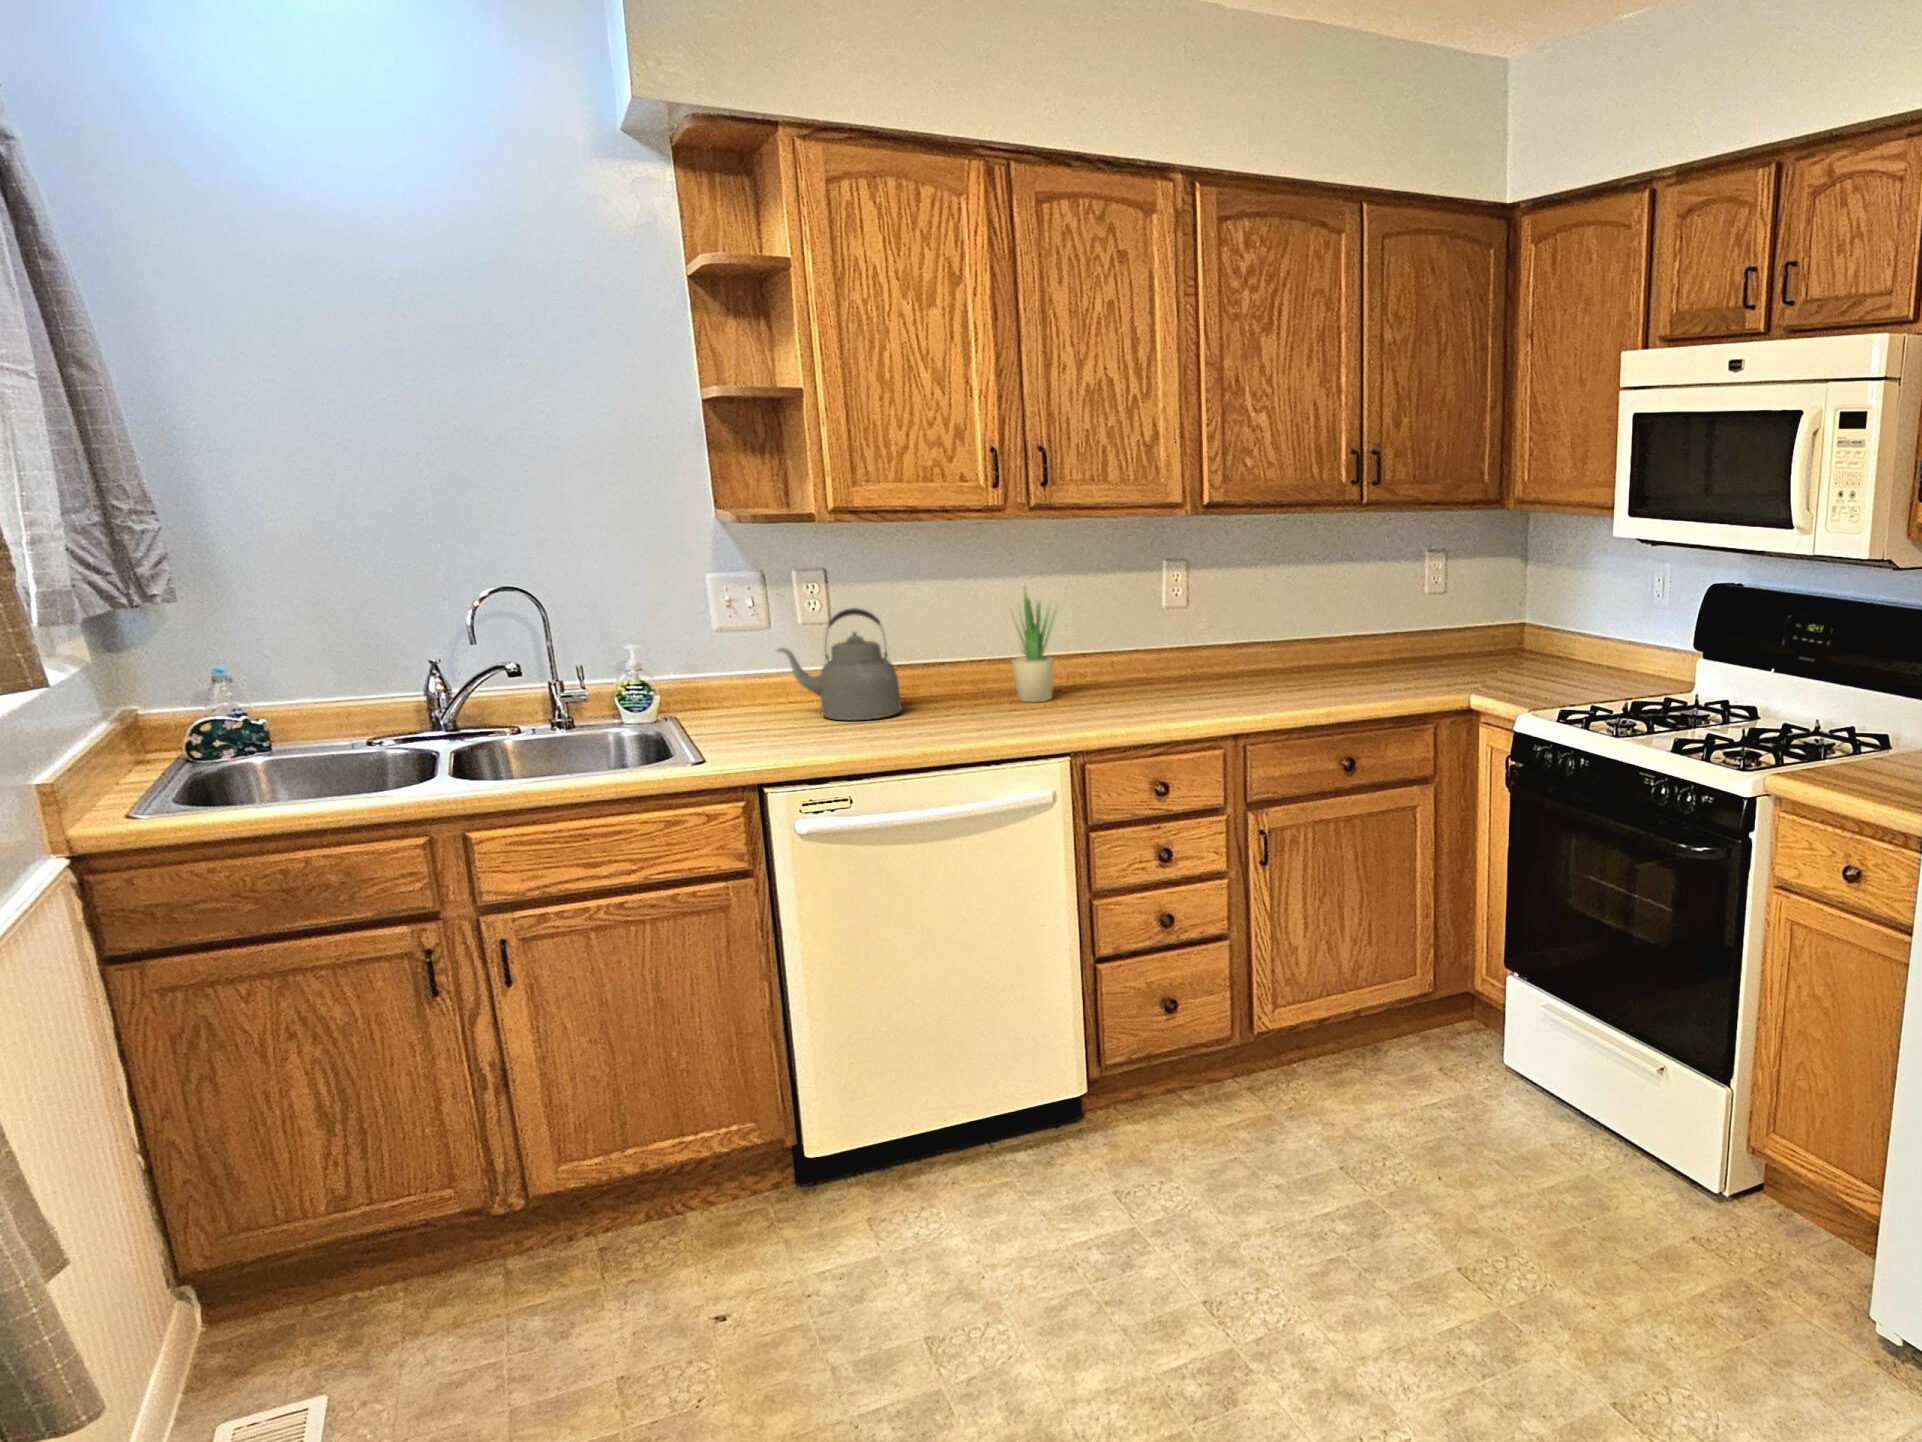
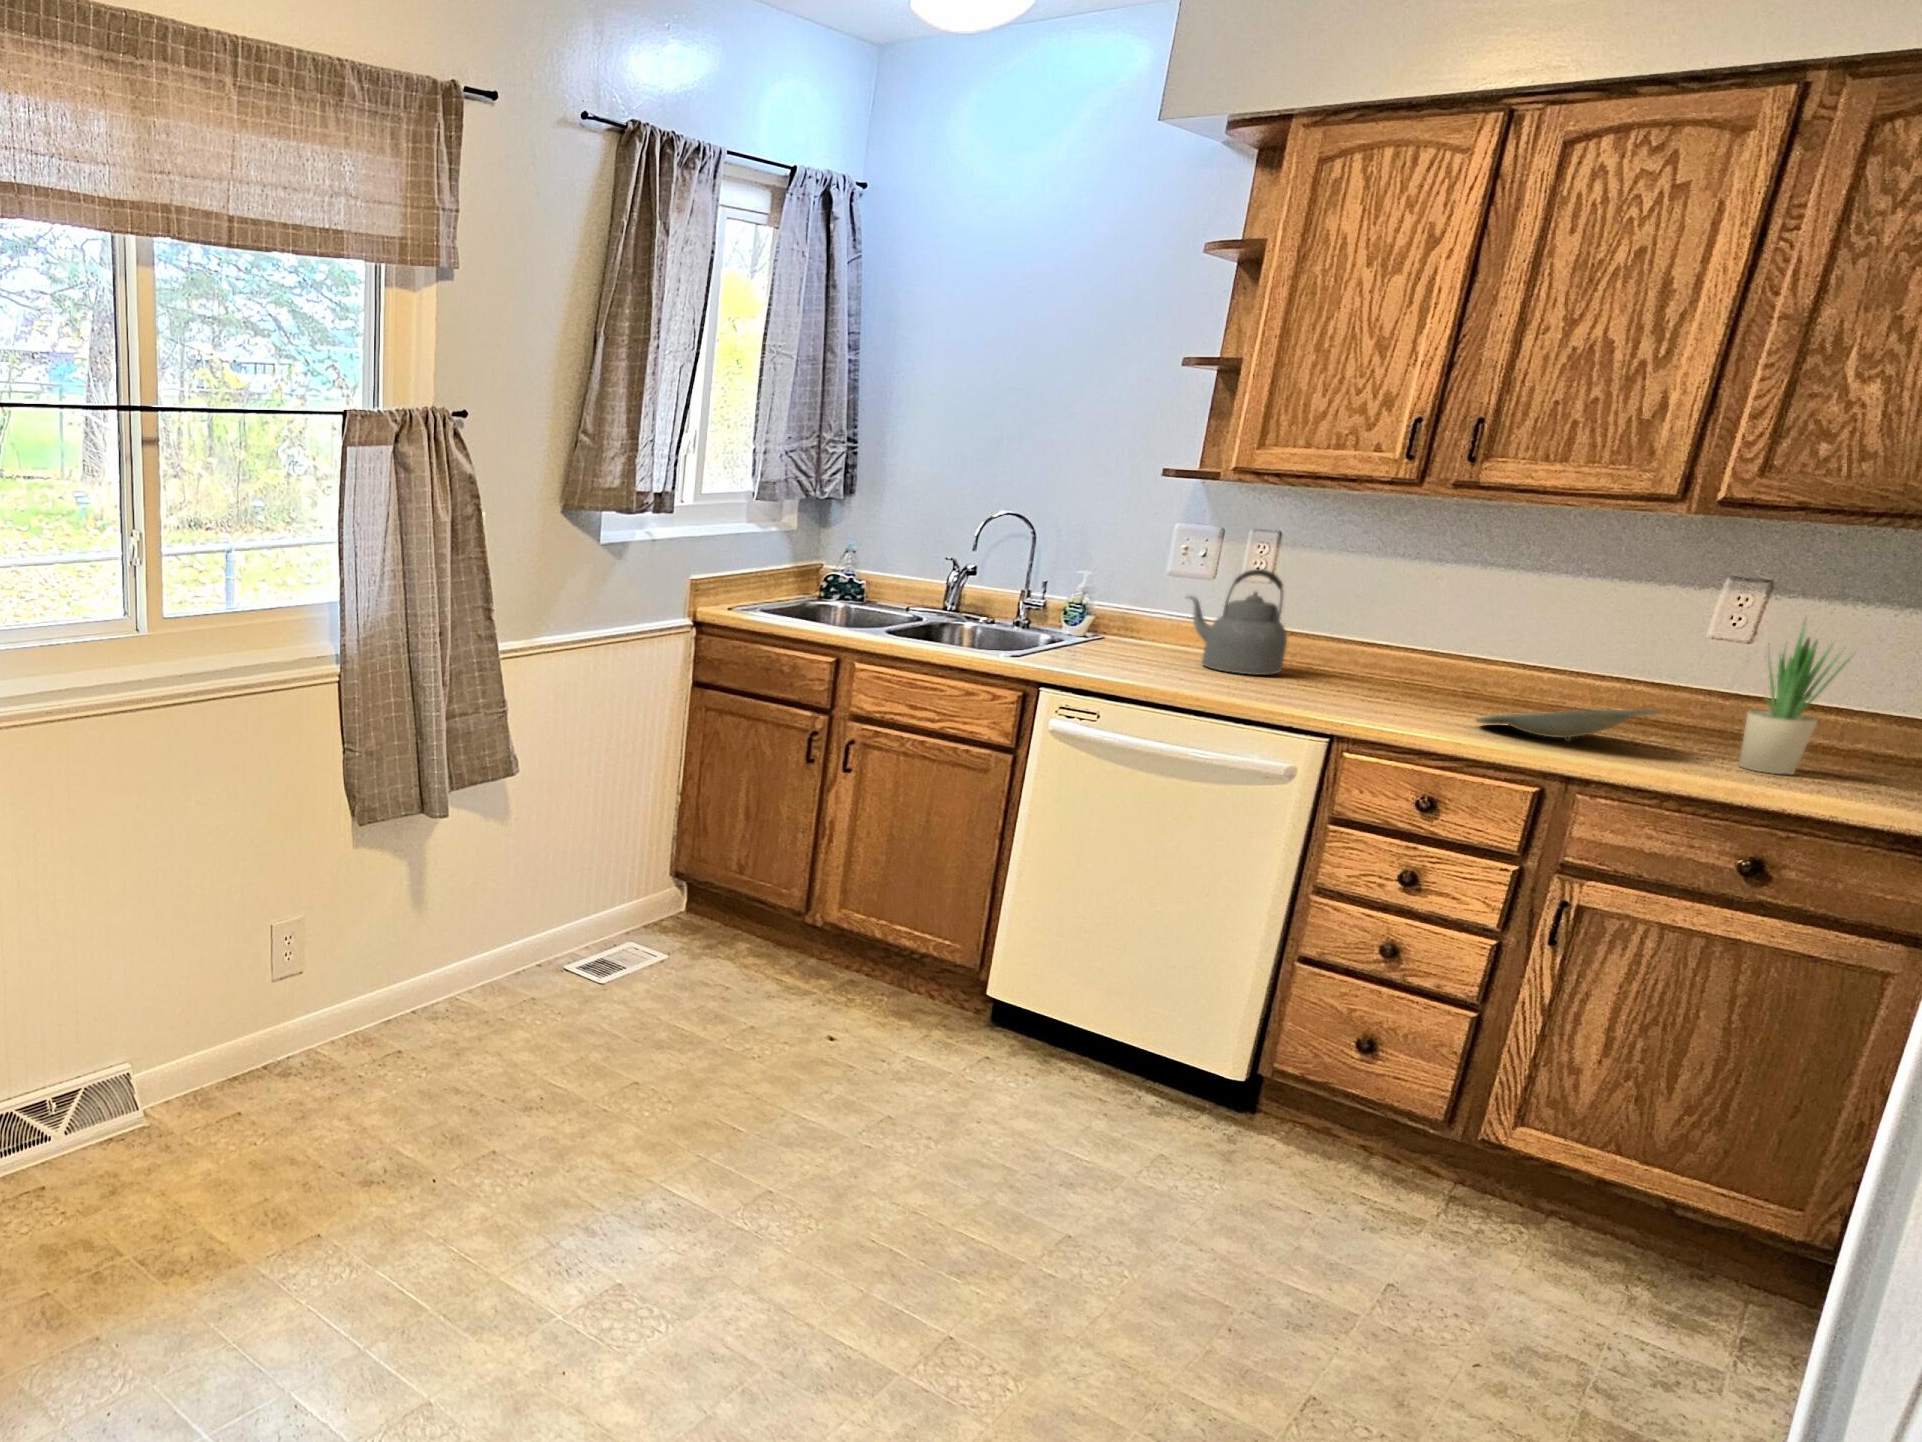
potted plant: present [1012,591,1055,703] -> present [1739,626,1853,774]
plate: none [1119,671,1234,711] -> present [1476,710,1660,740]

